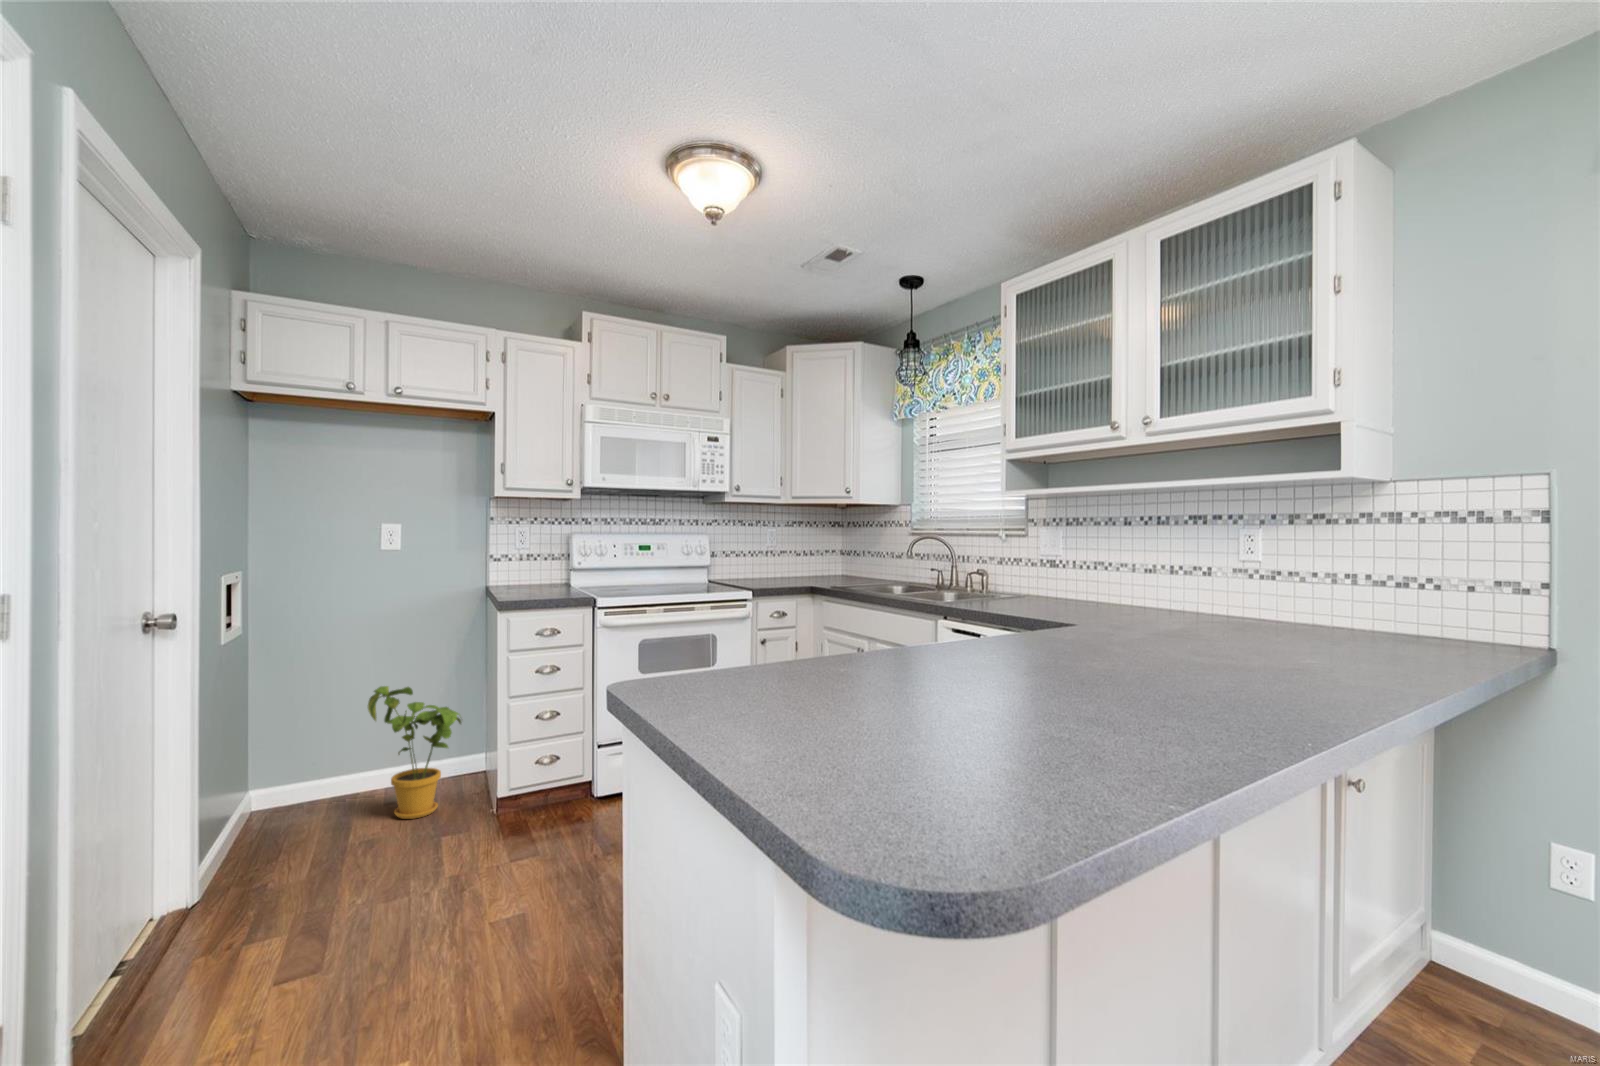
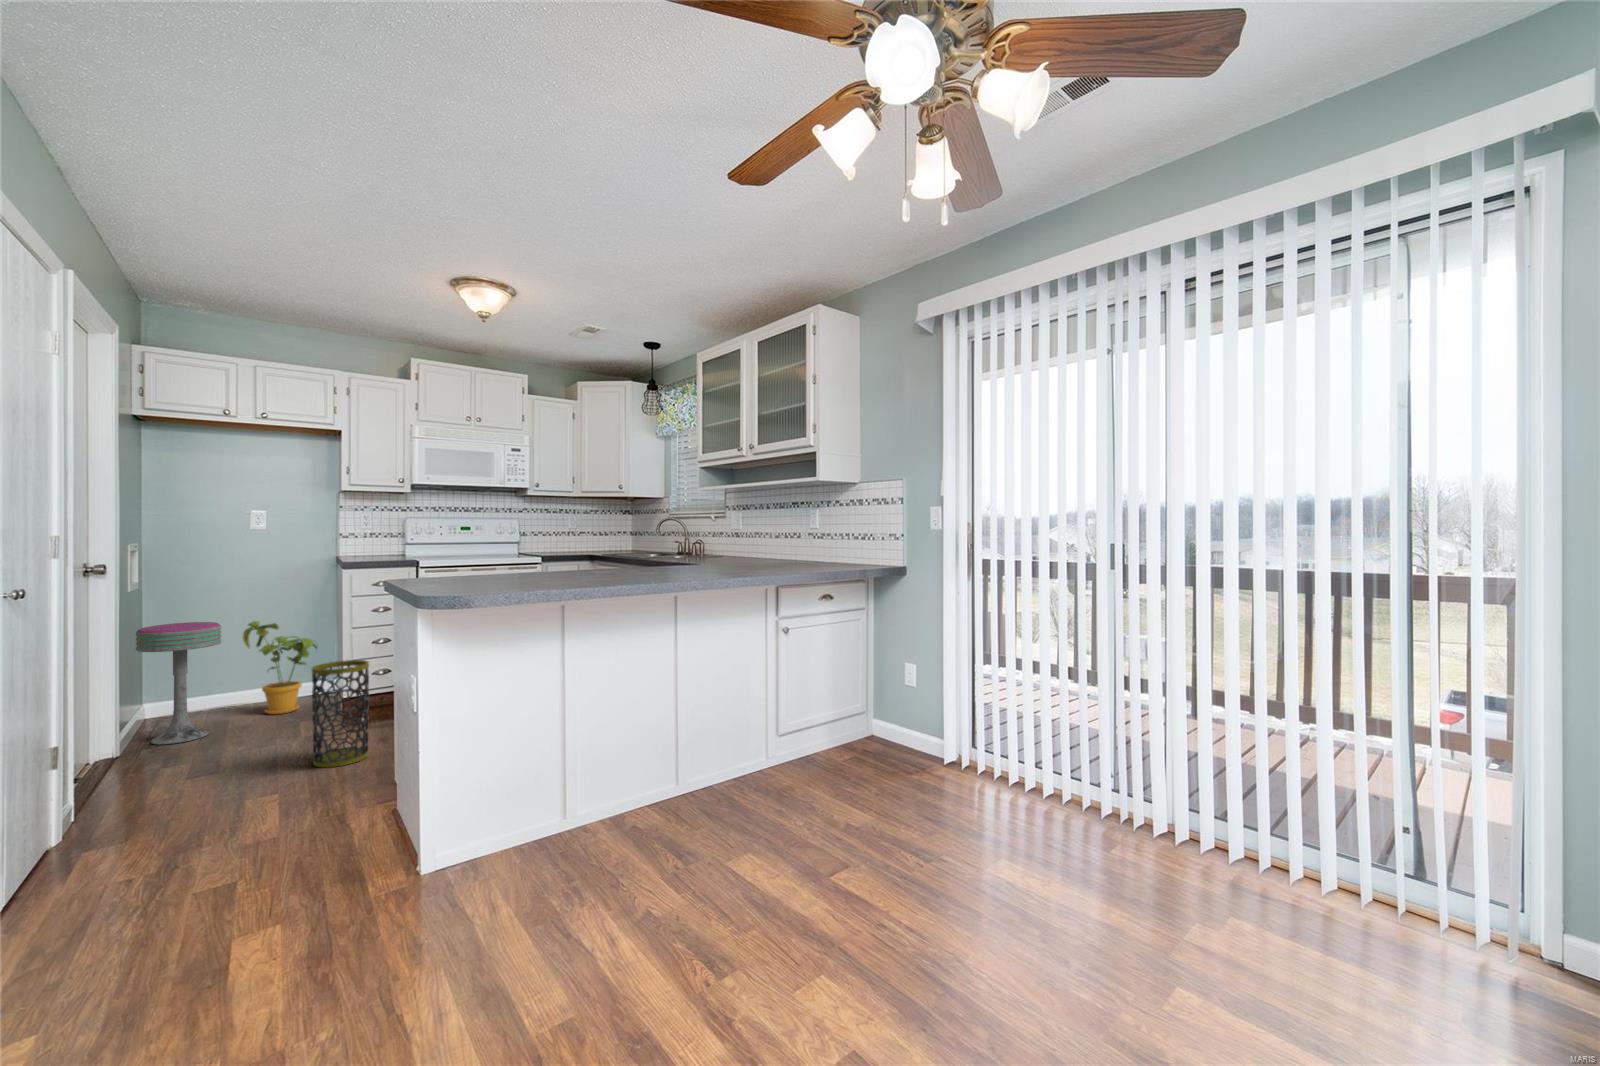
bar stool: none [226,689,338,877] -> present [136,622,221,745]
trash can: none [459,773,544,967] -> present [312,660,369,767]

